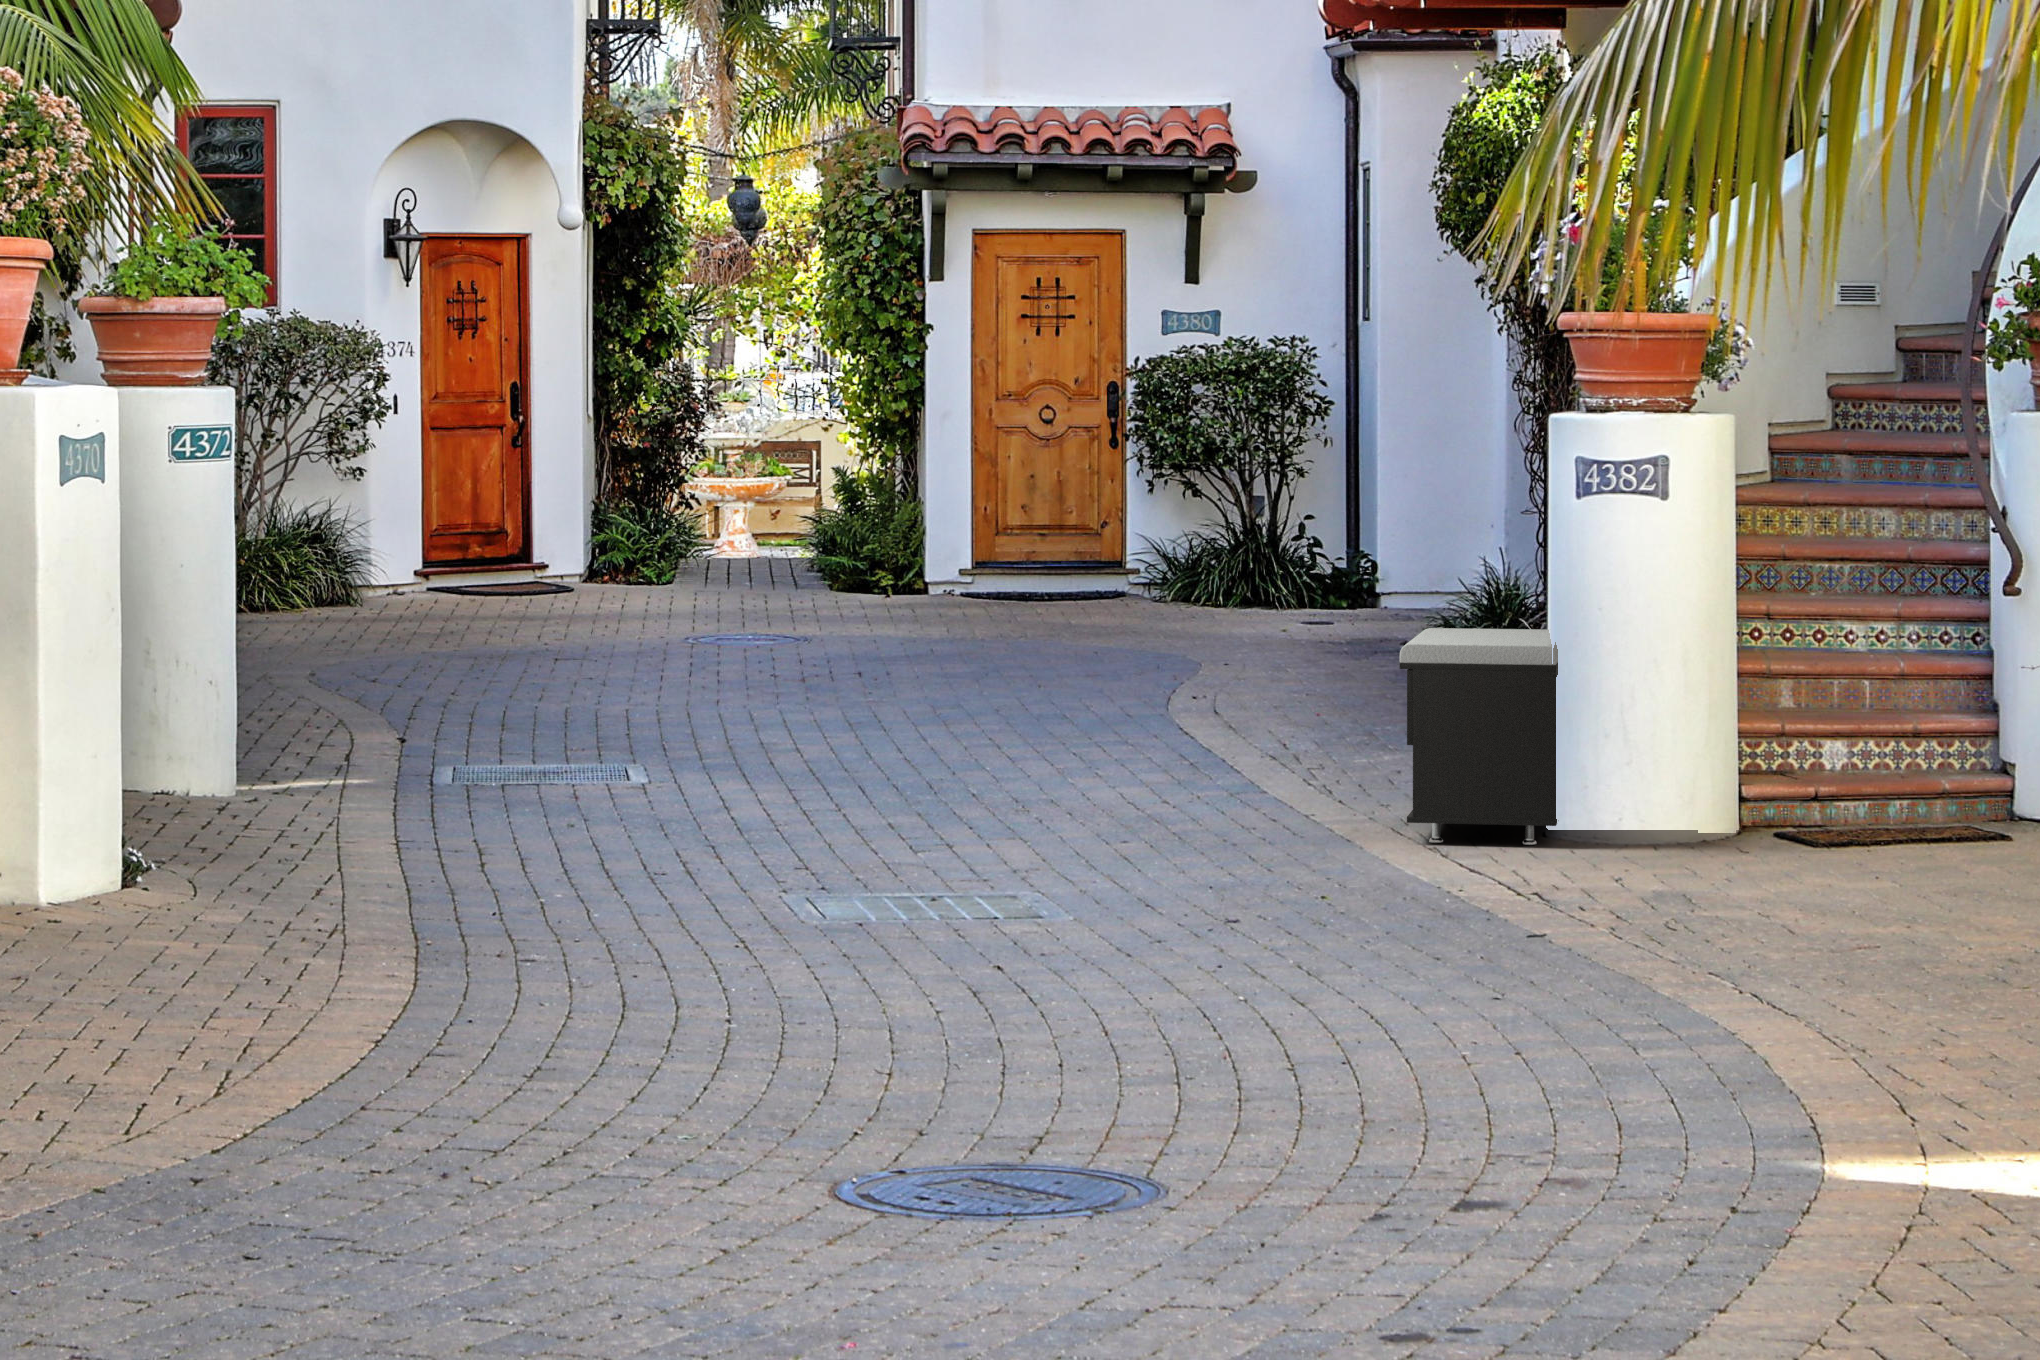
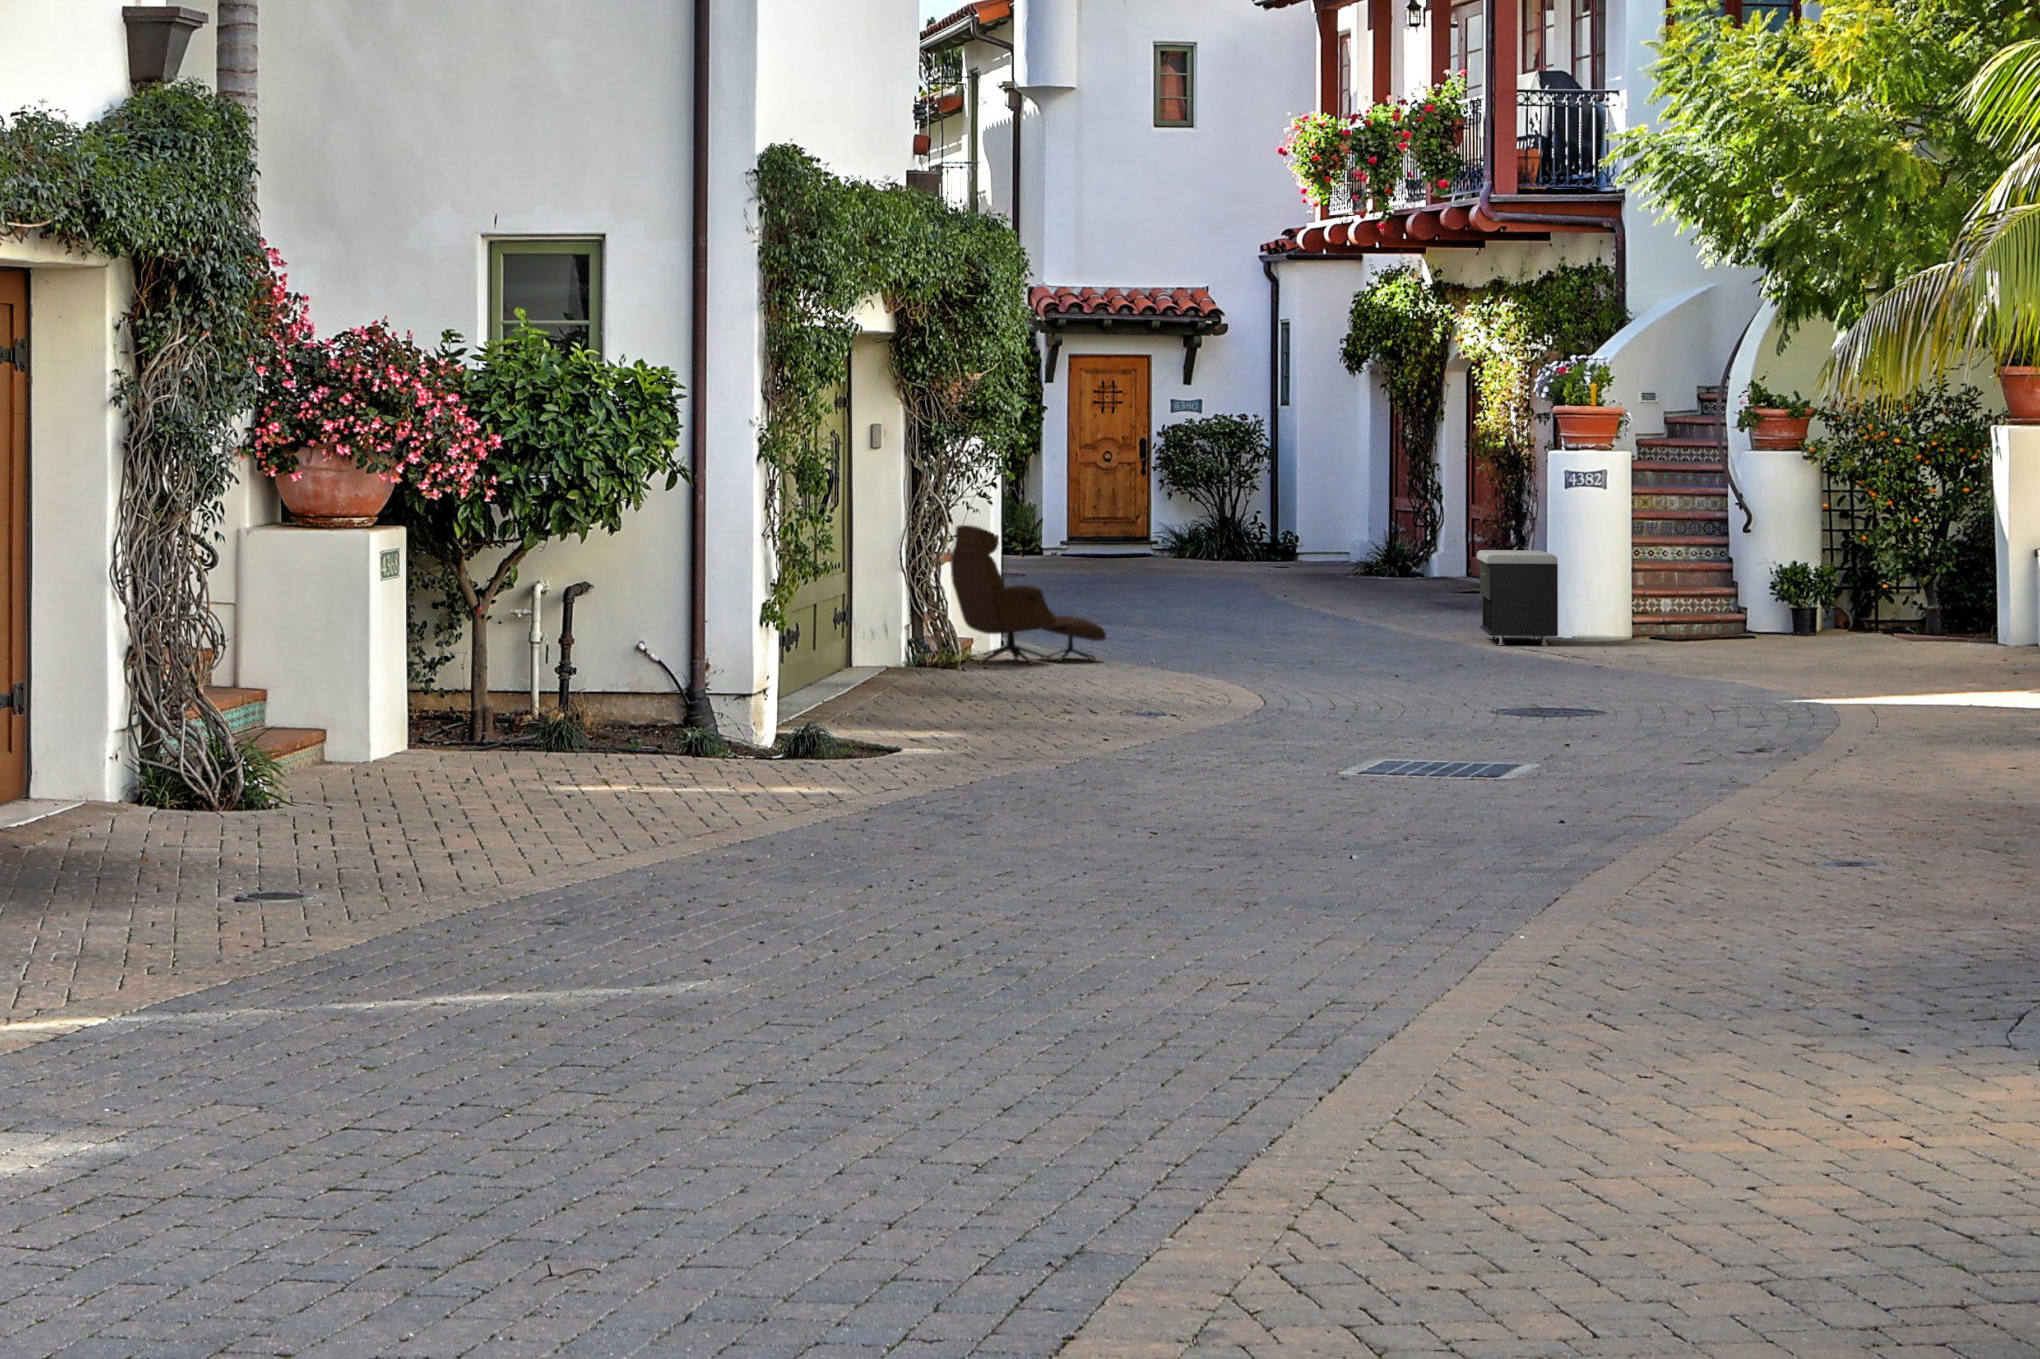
lounge chair: none [81,585,435,906] -> present [951,525,1106,665]

